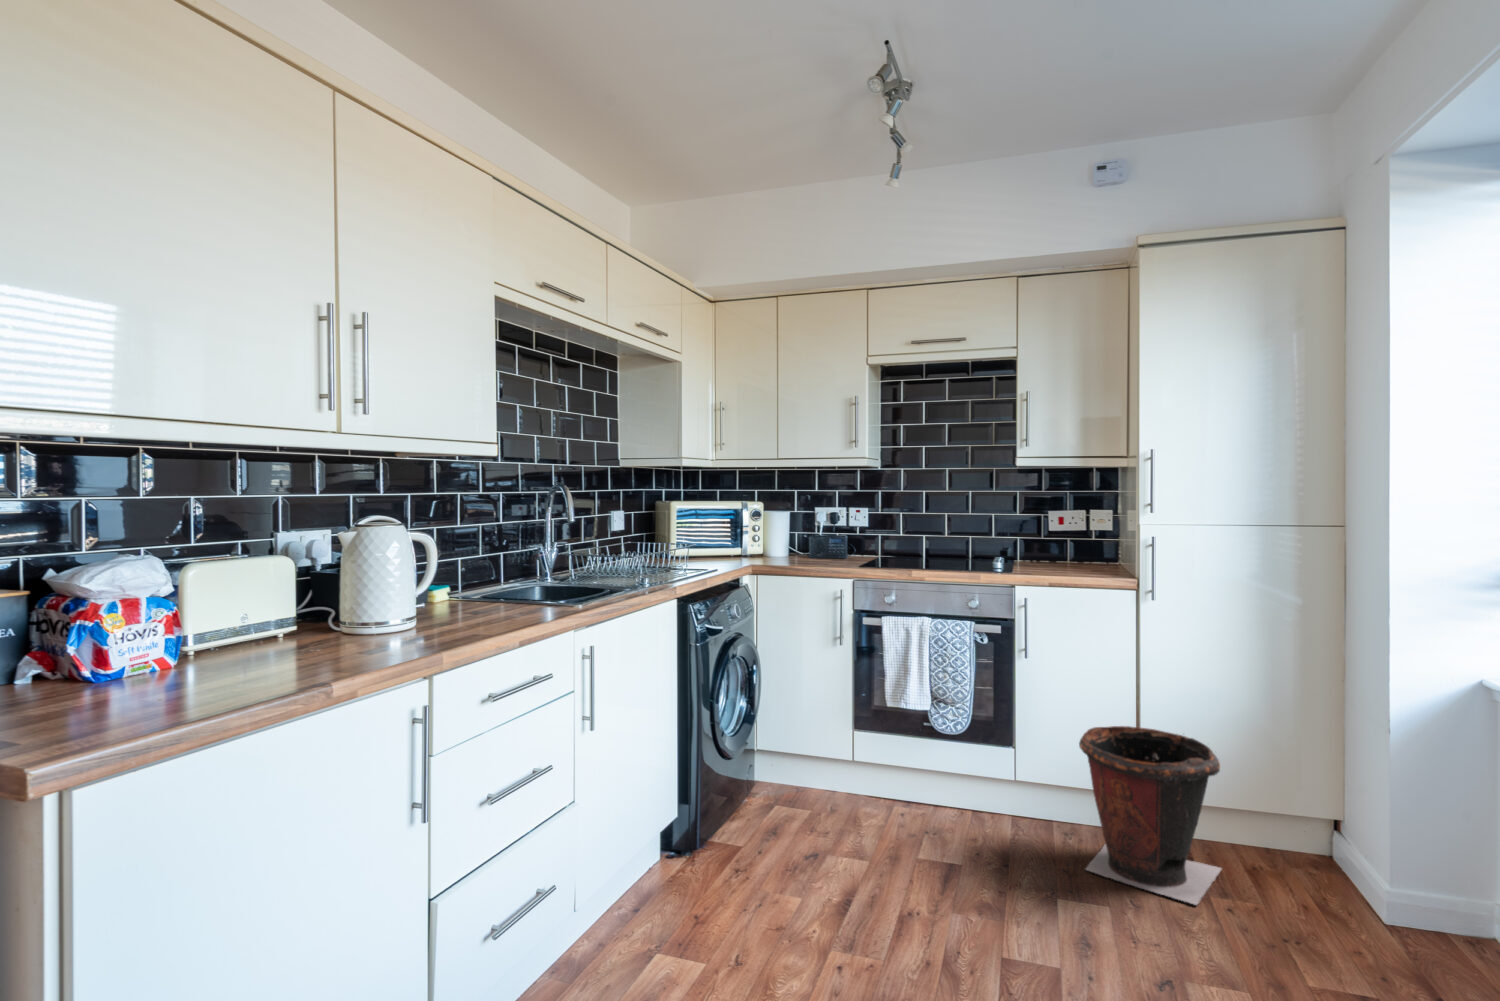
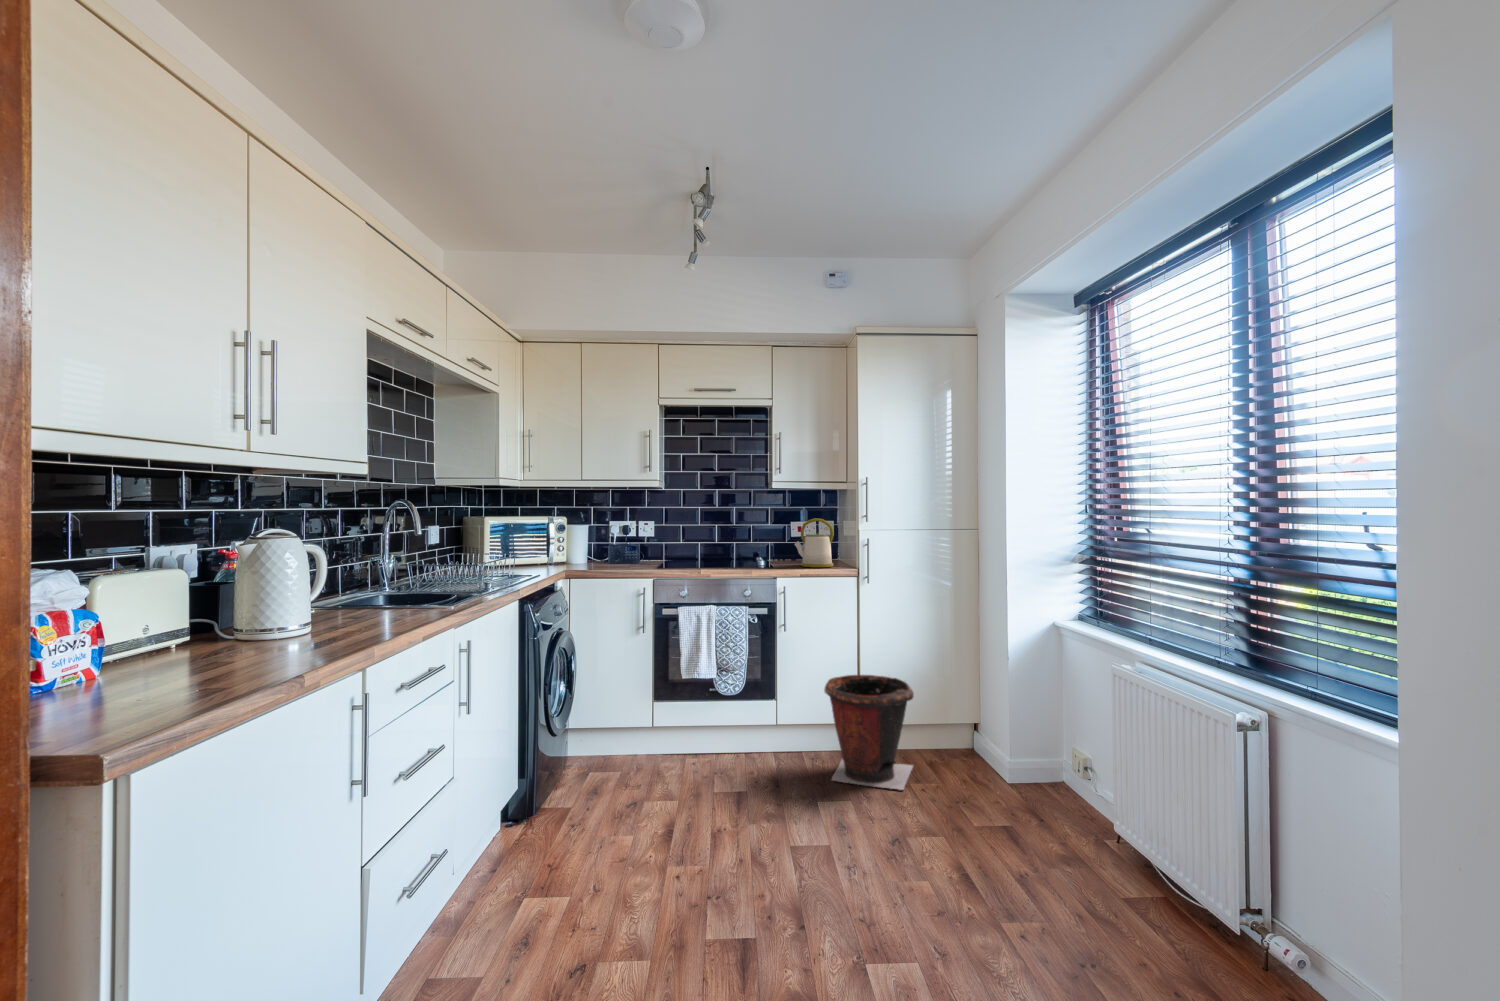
kettle: none [1046,506,1104,574] -> present [795,518,834,567]

